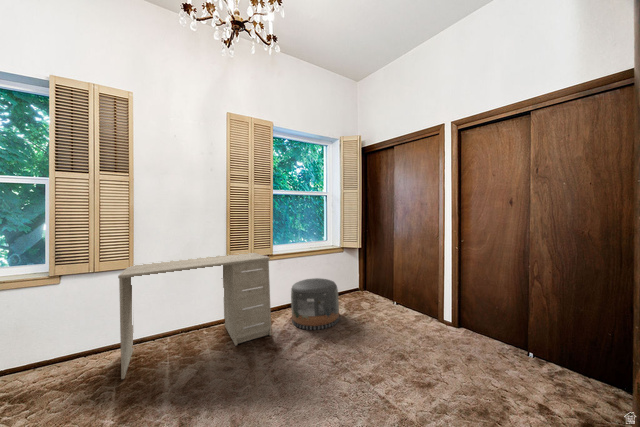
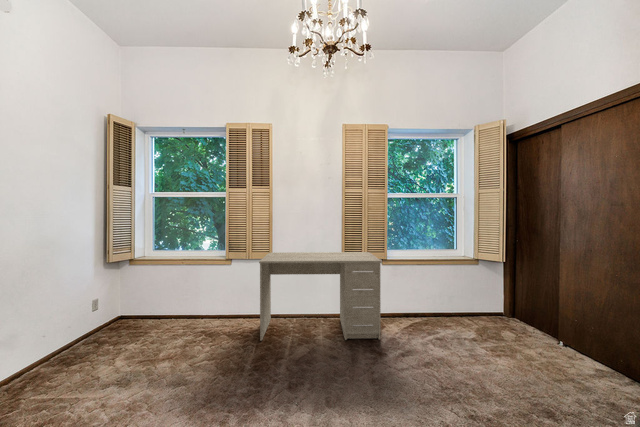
pouf: present [291,278,339,330] -> none [406,290,463,349]

